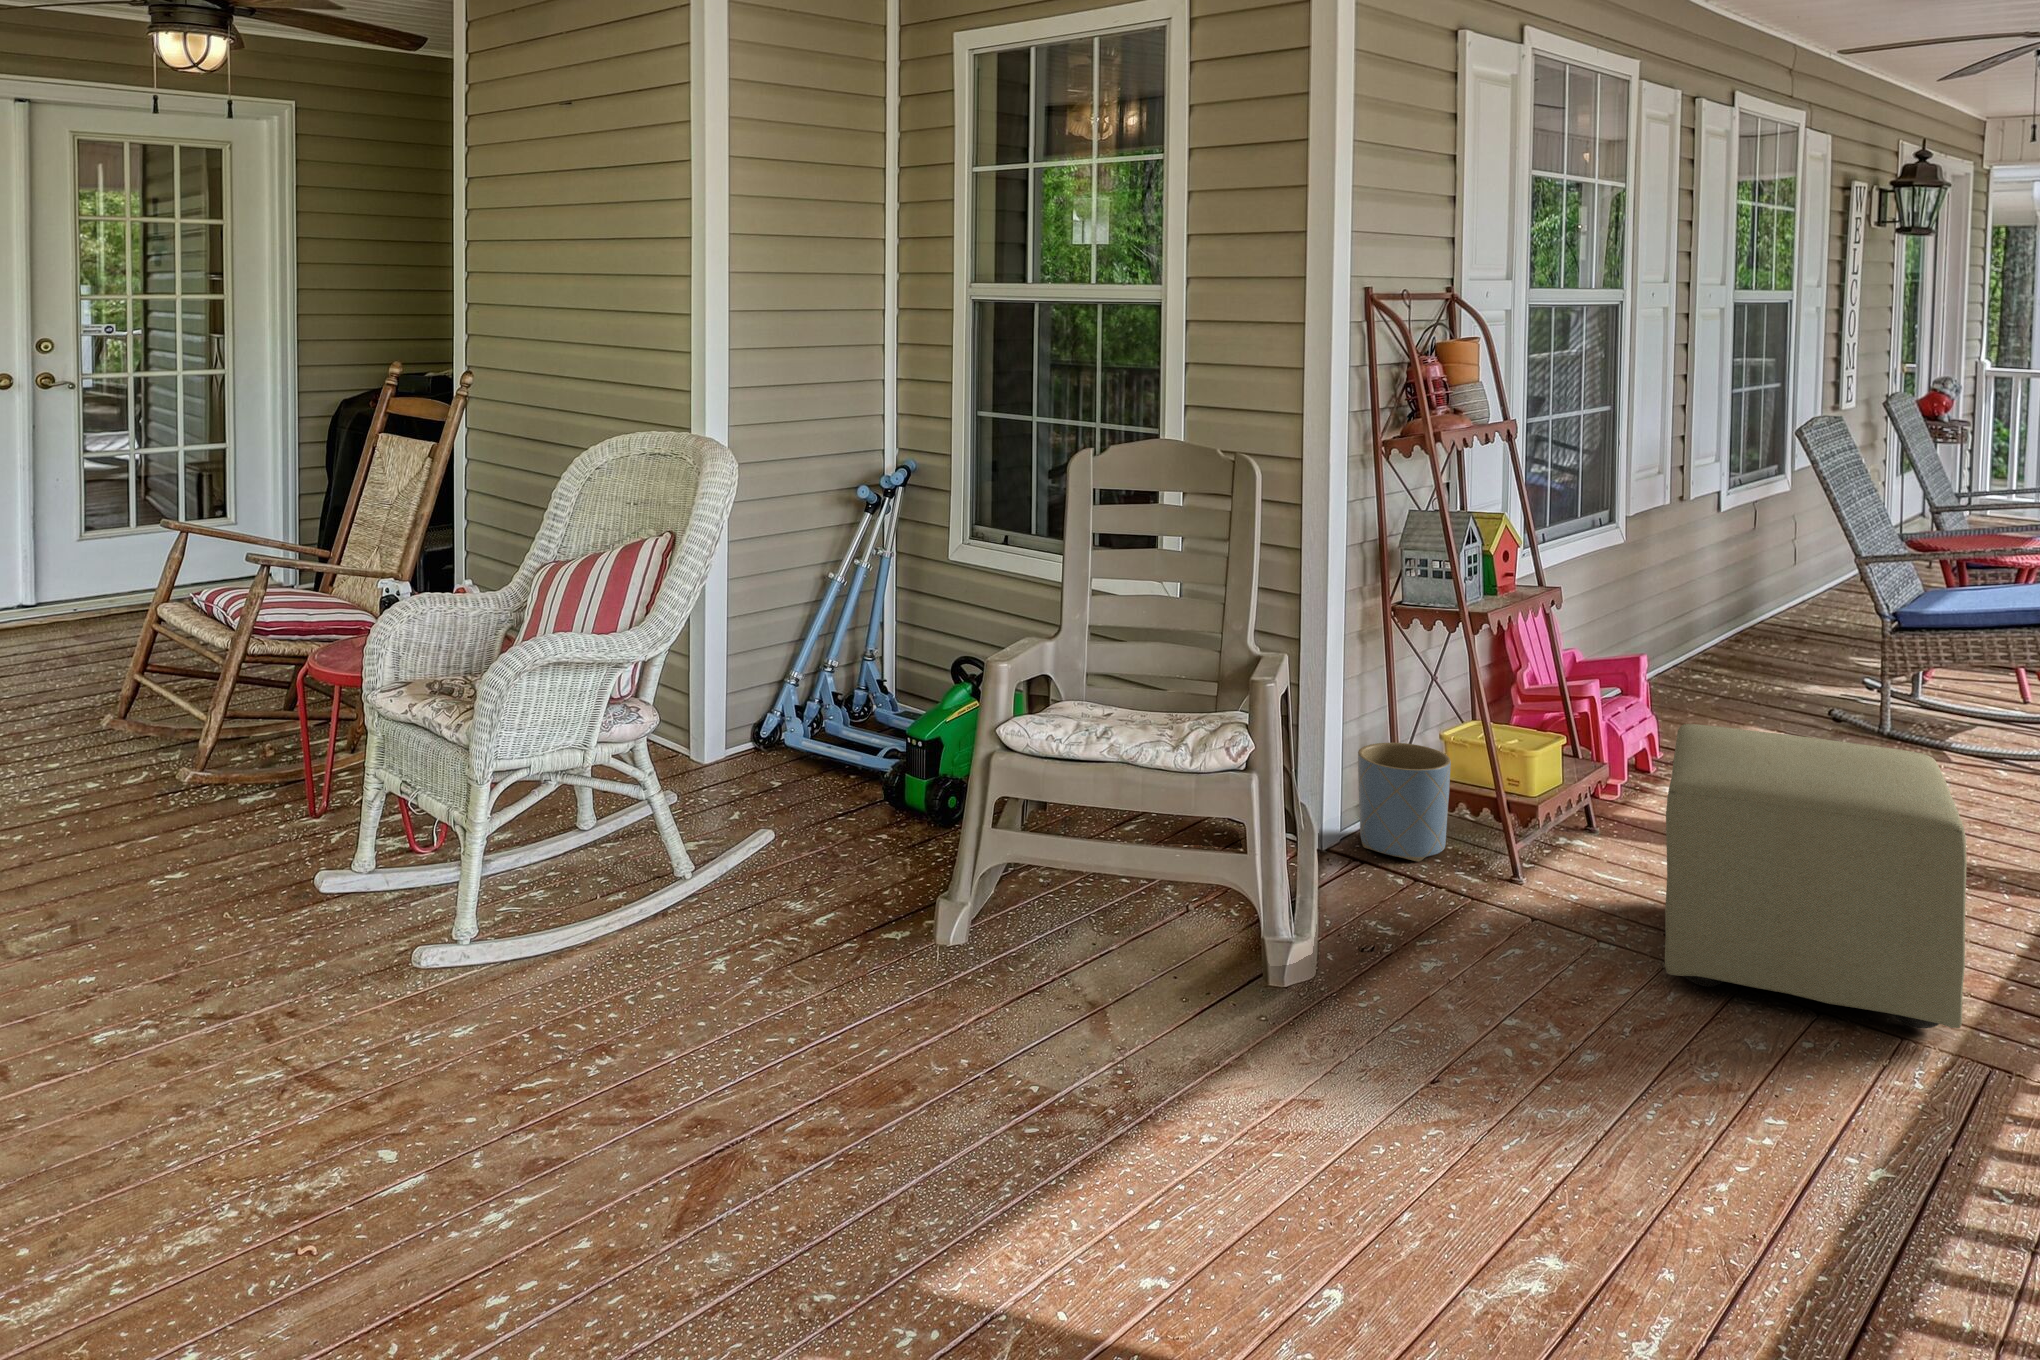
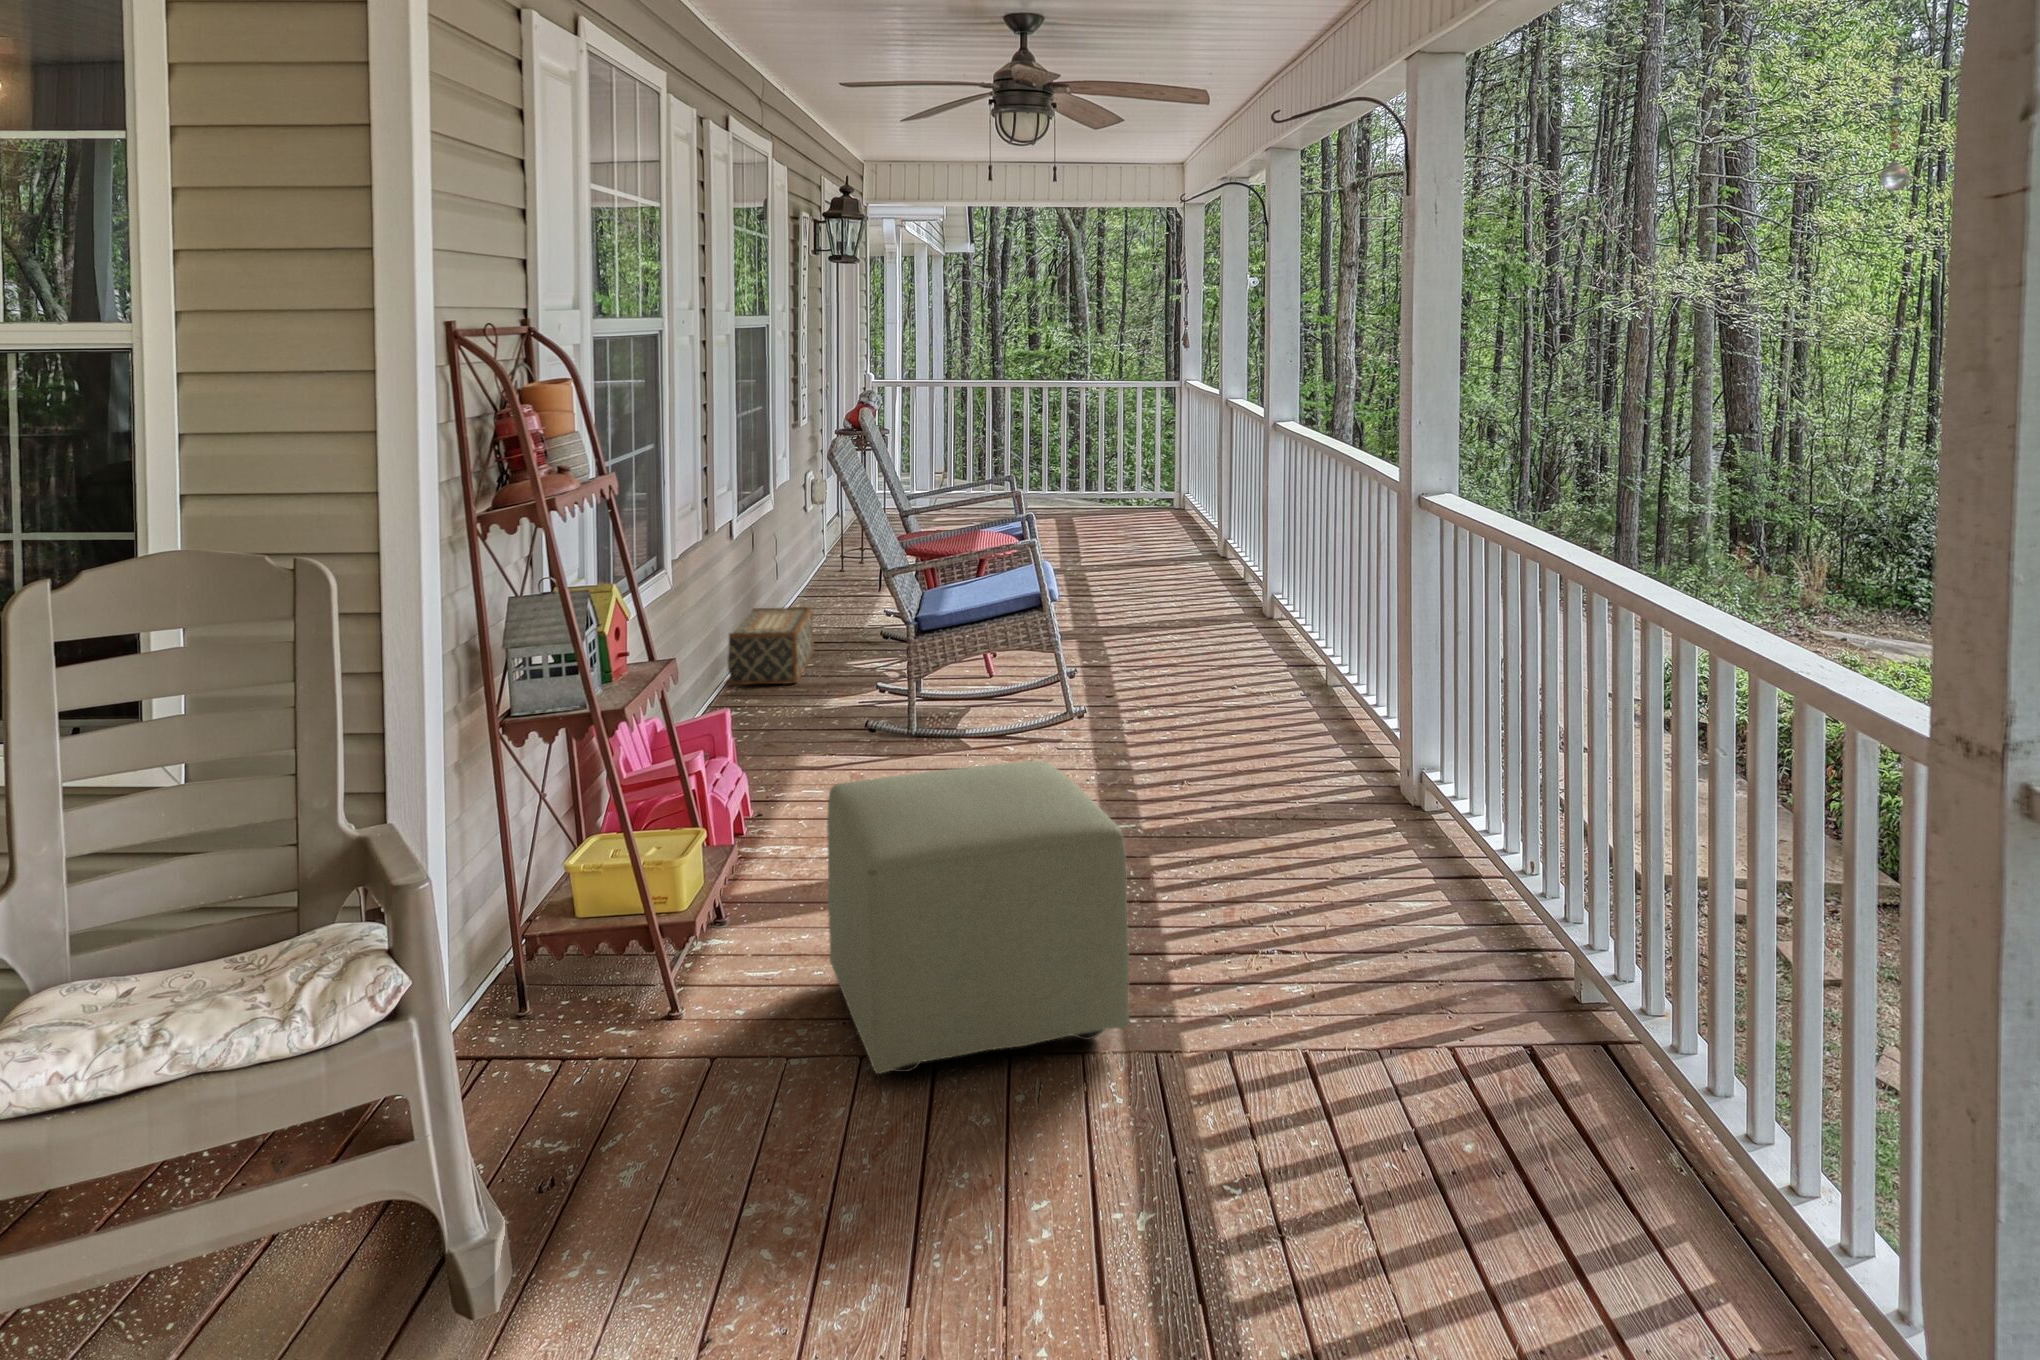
woven basket: none [1705,587,1820,668] -> present [725,607,814,685]
planter: present [1358,743,1451,862] -> none [462,882,579,1035]

